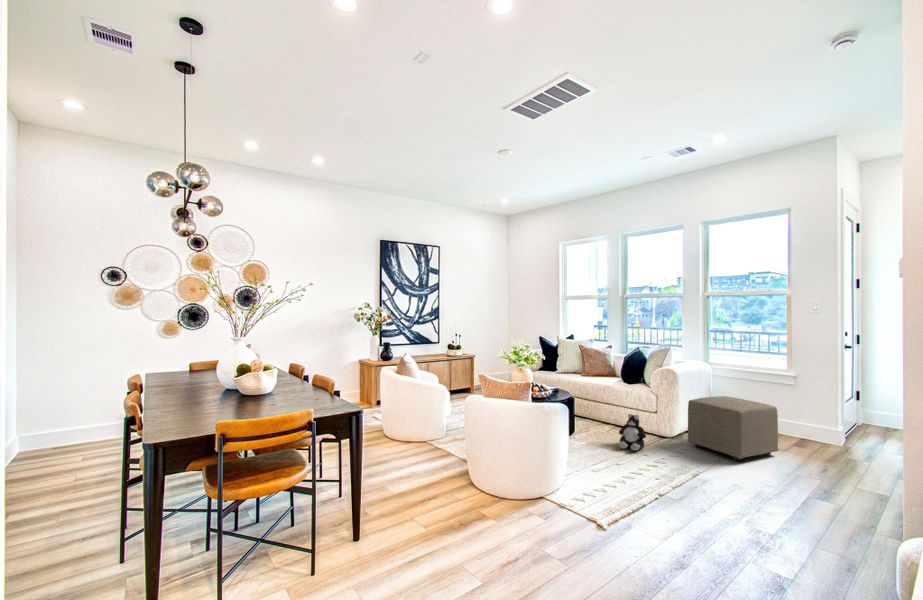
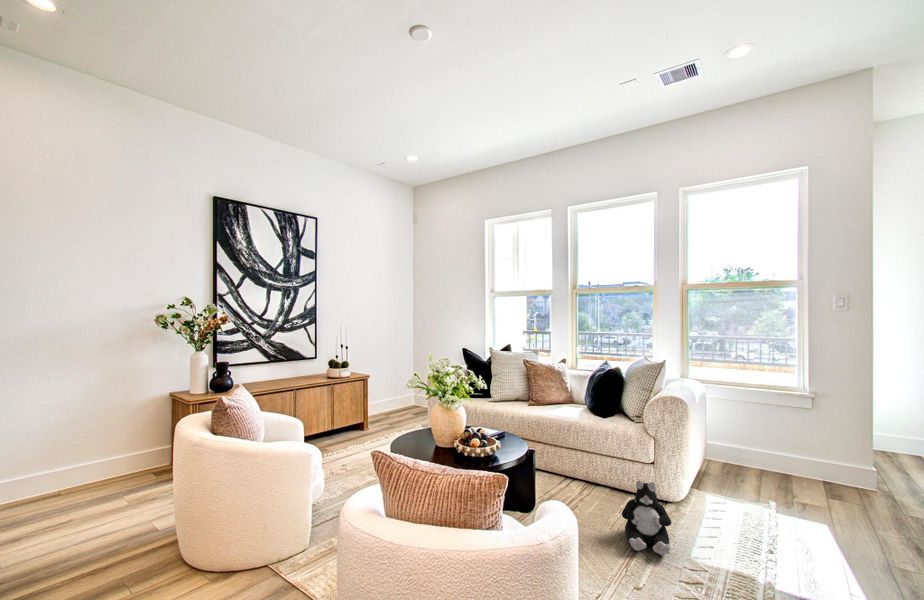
ottoman: present [688,396,778,460] -> none [721,435,860,559]

